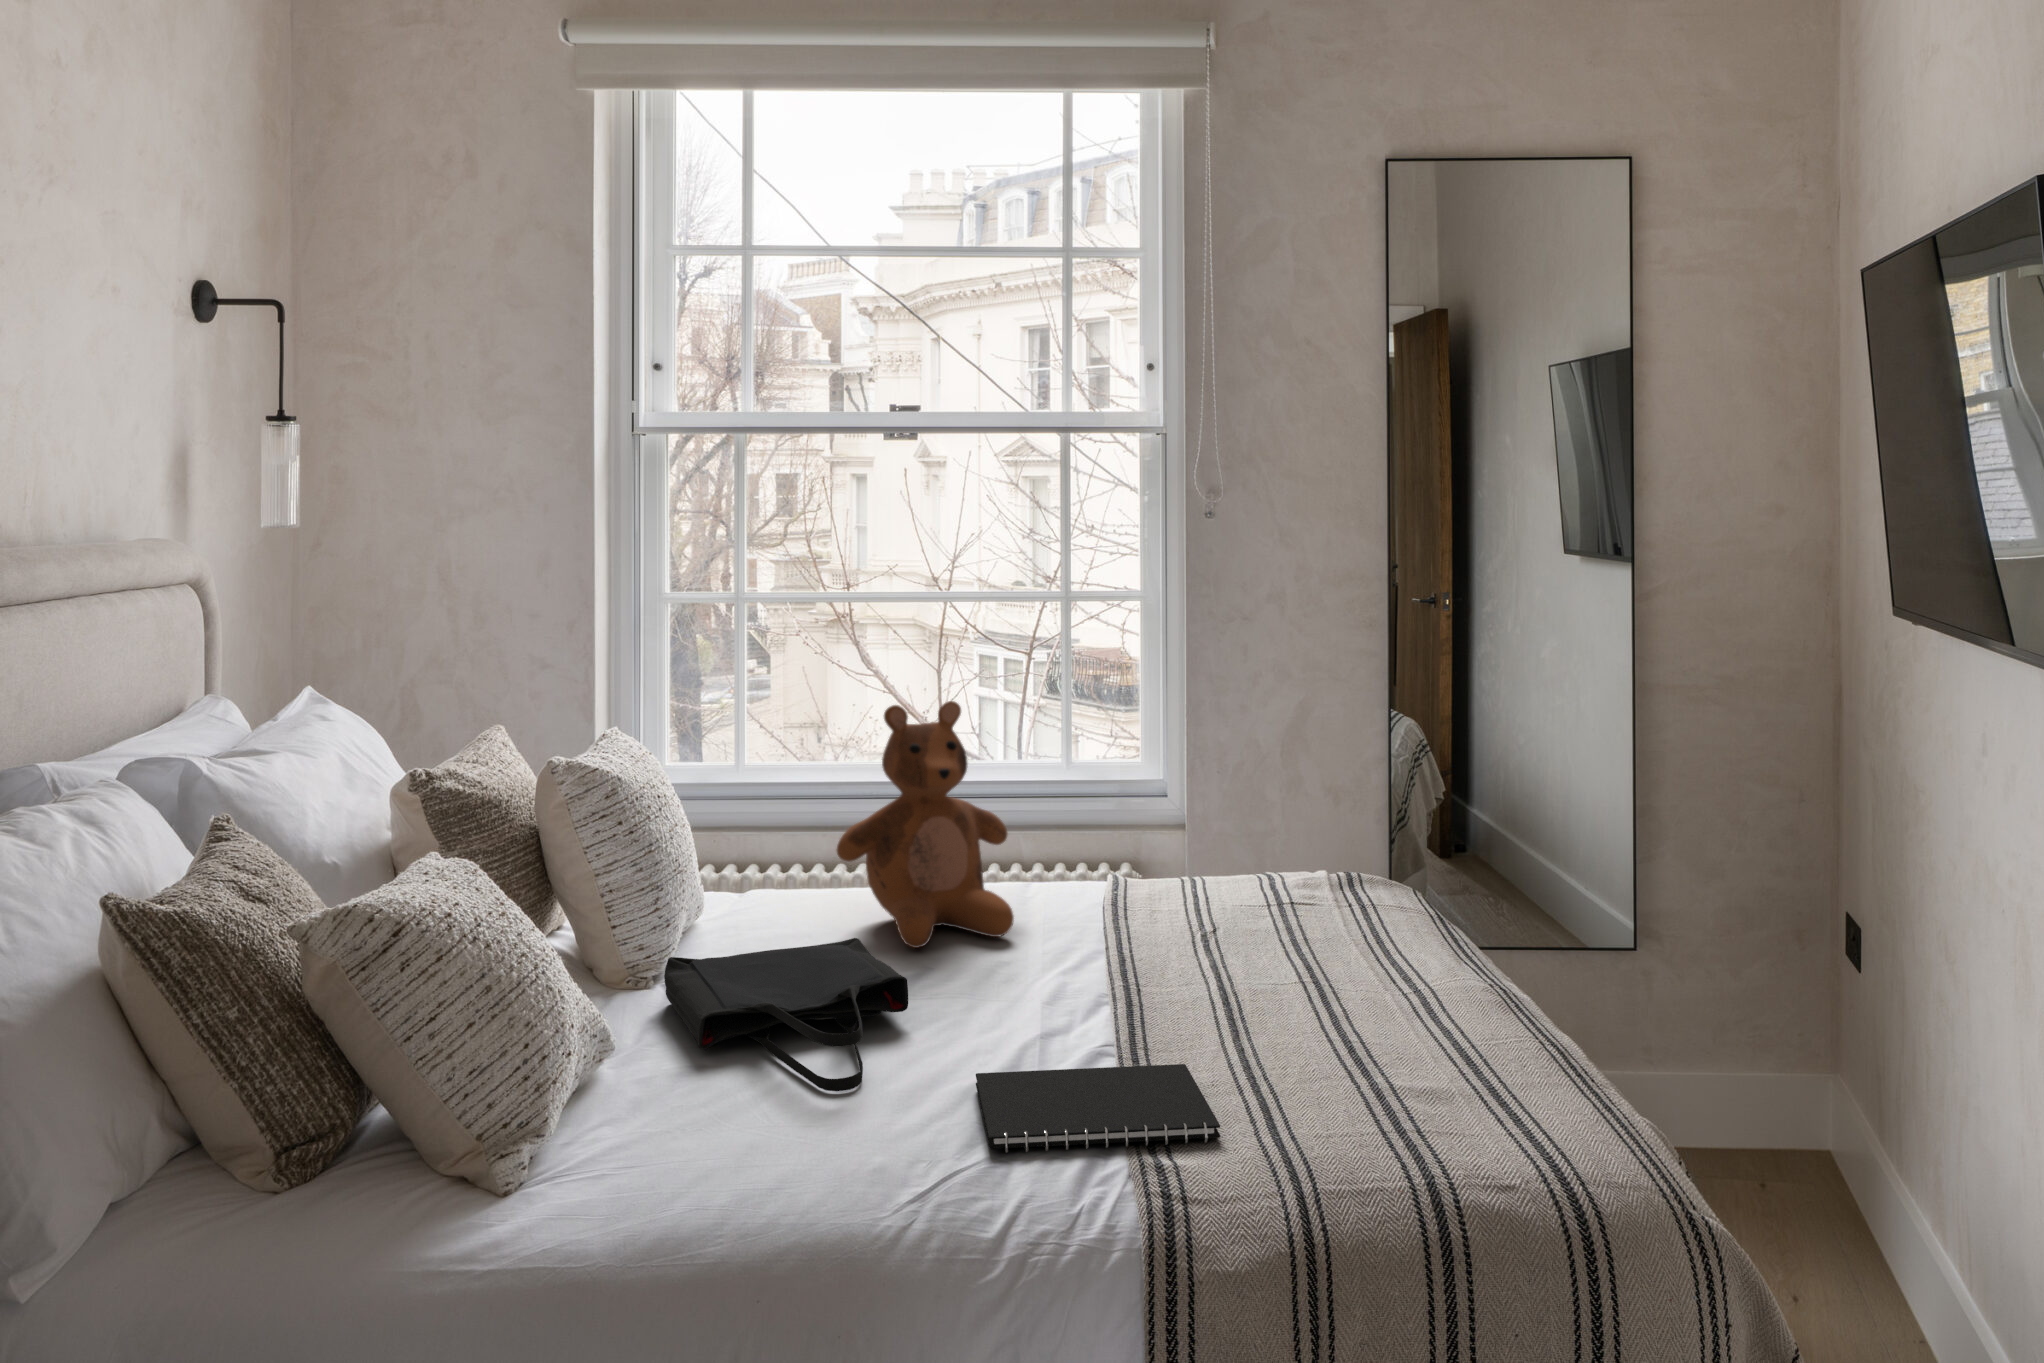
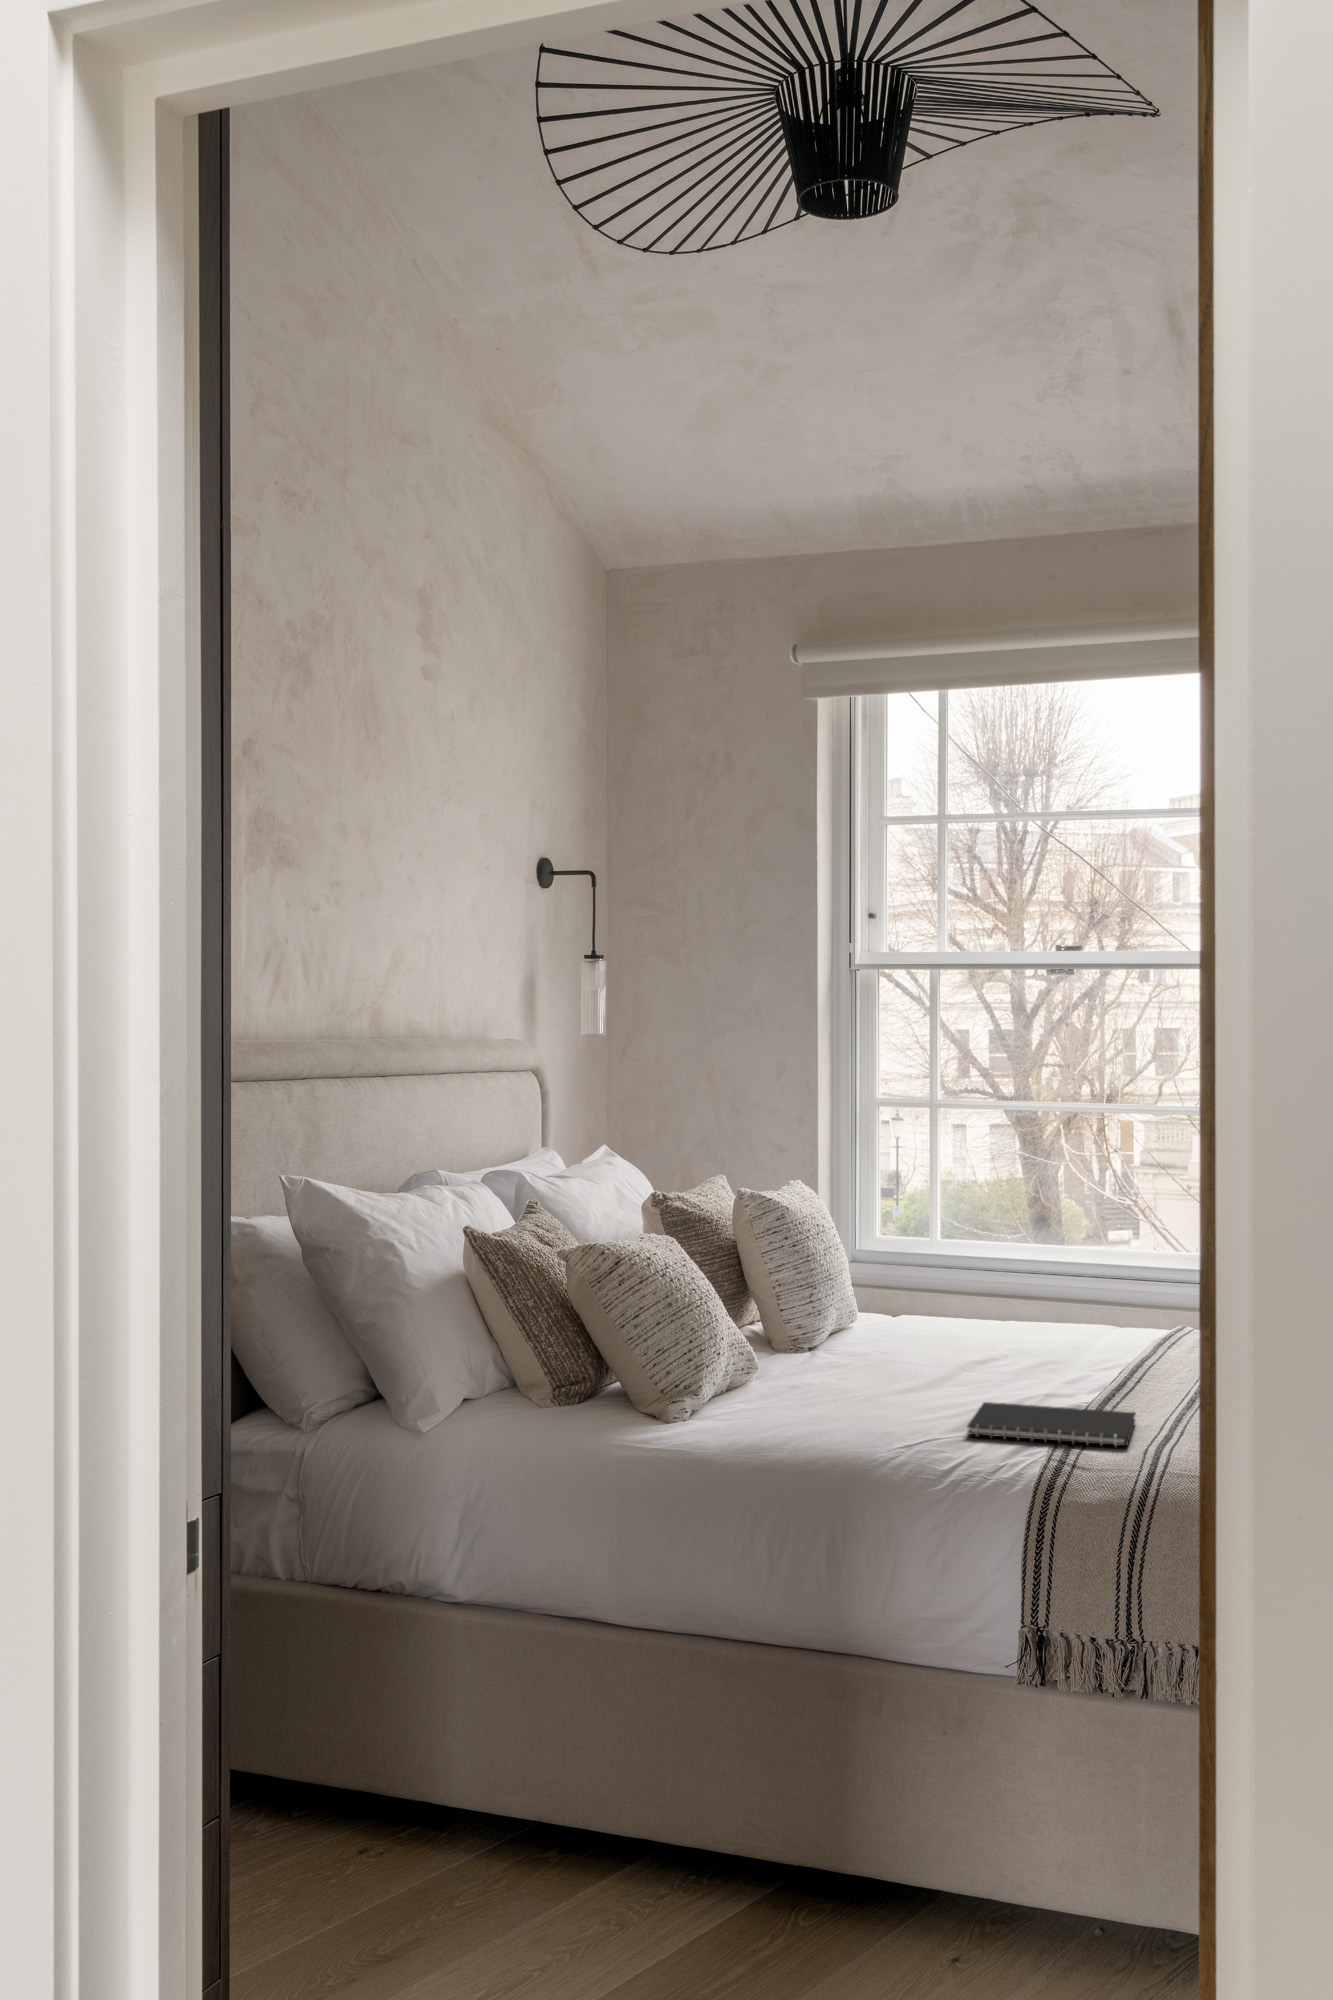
teddy bear: present [837,701,1014,948] -> none [952,1169,1093,1350]
tote bag: present [664,938,908,1091] -> none [806,1328,964,1405]

